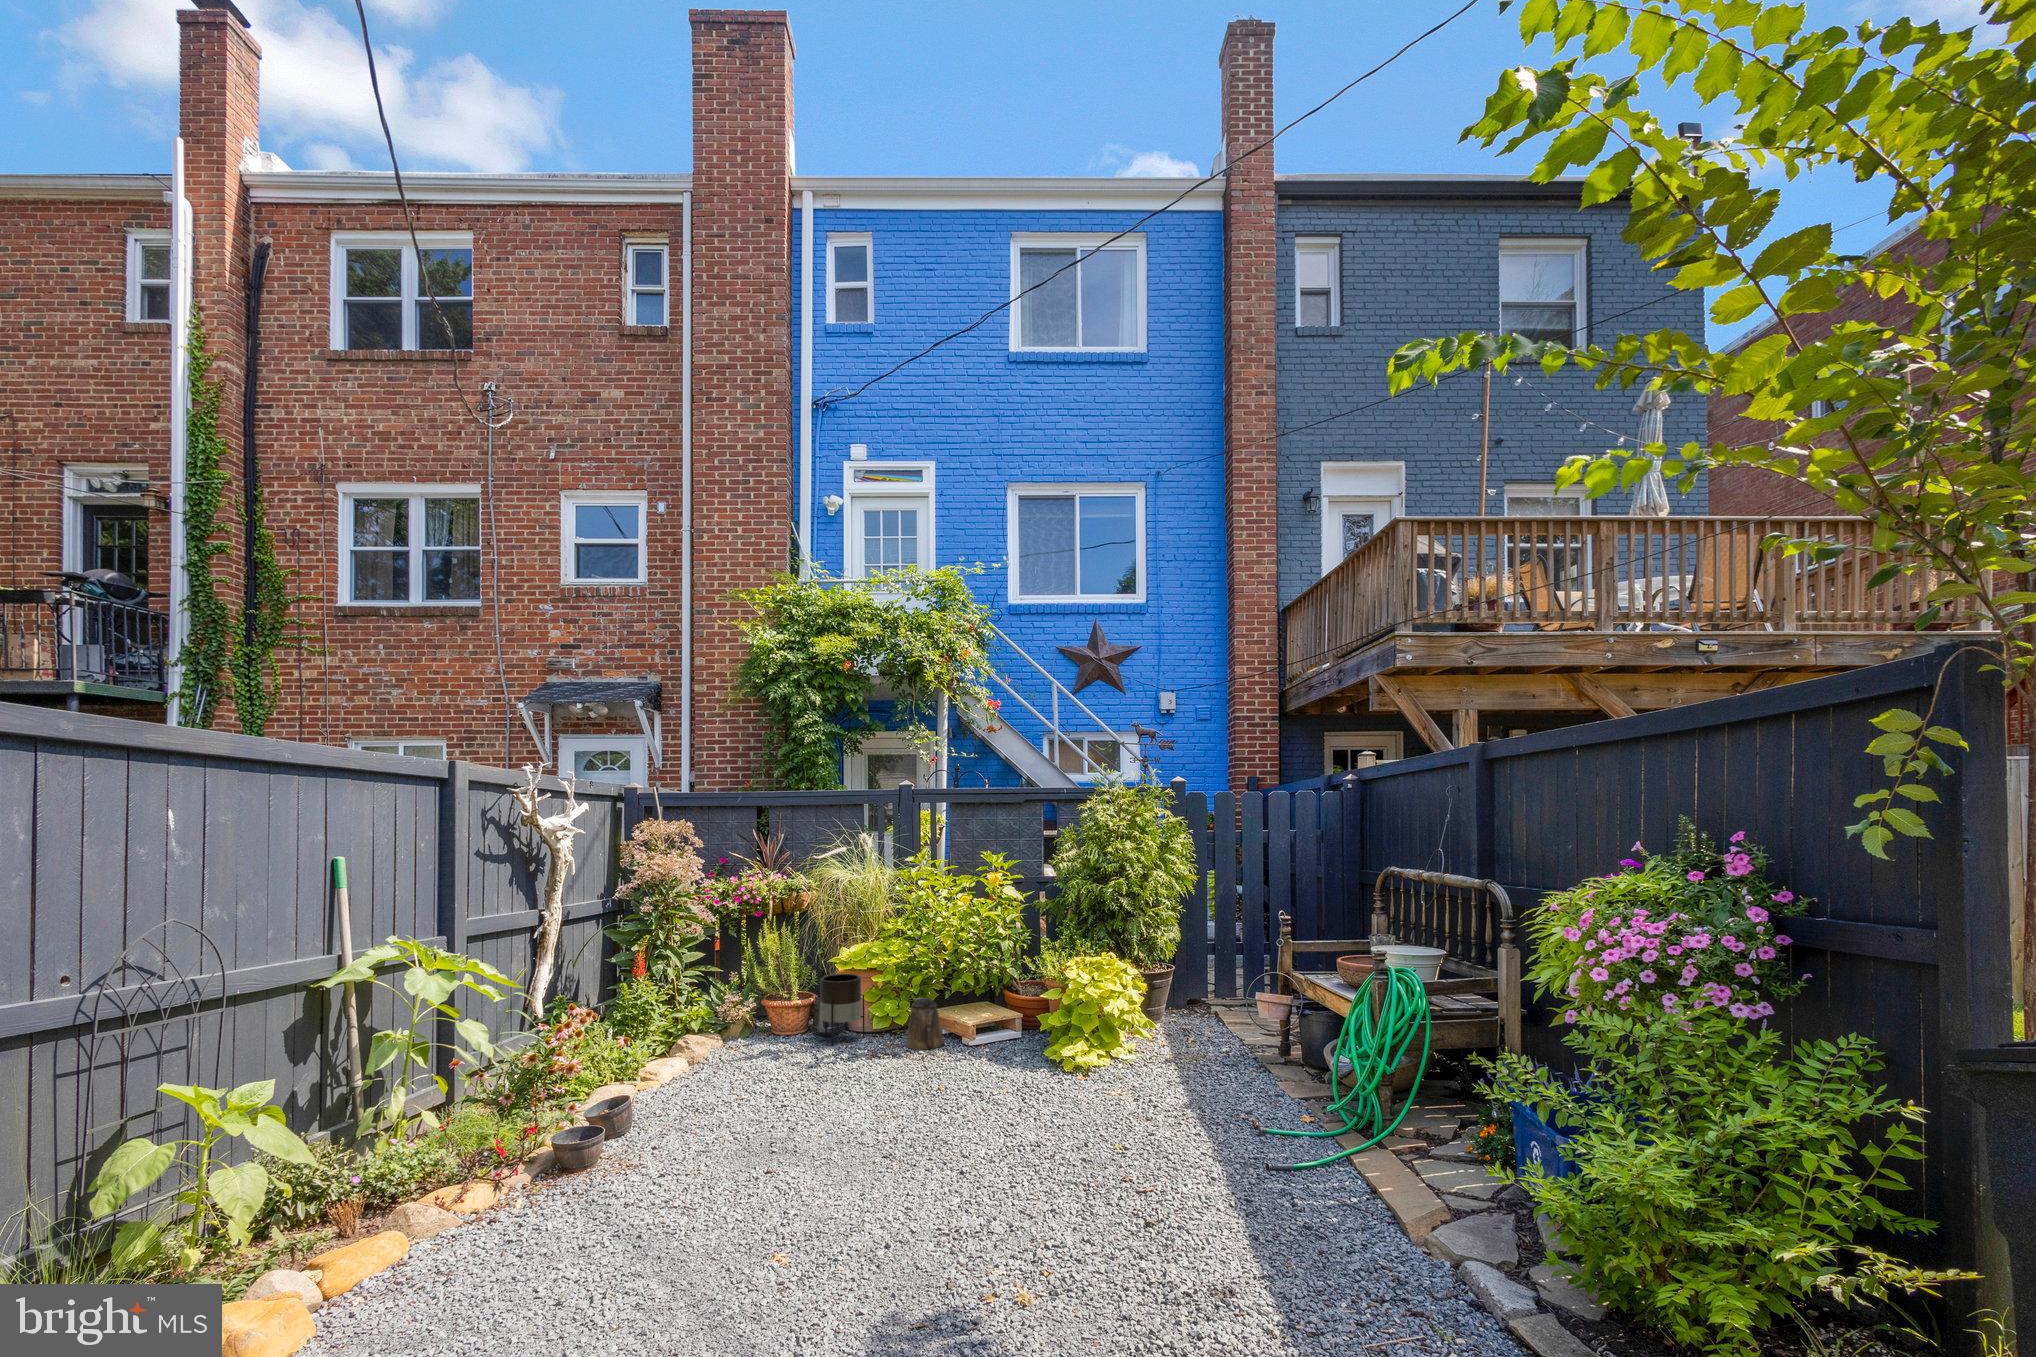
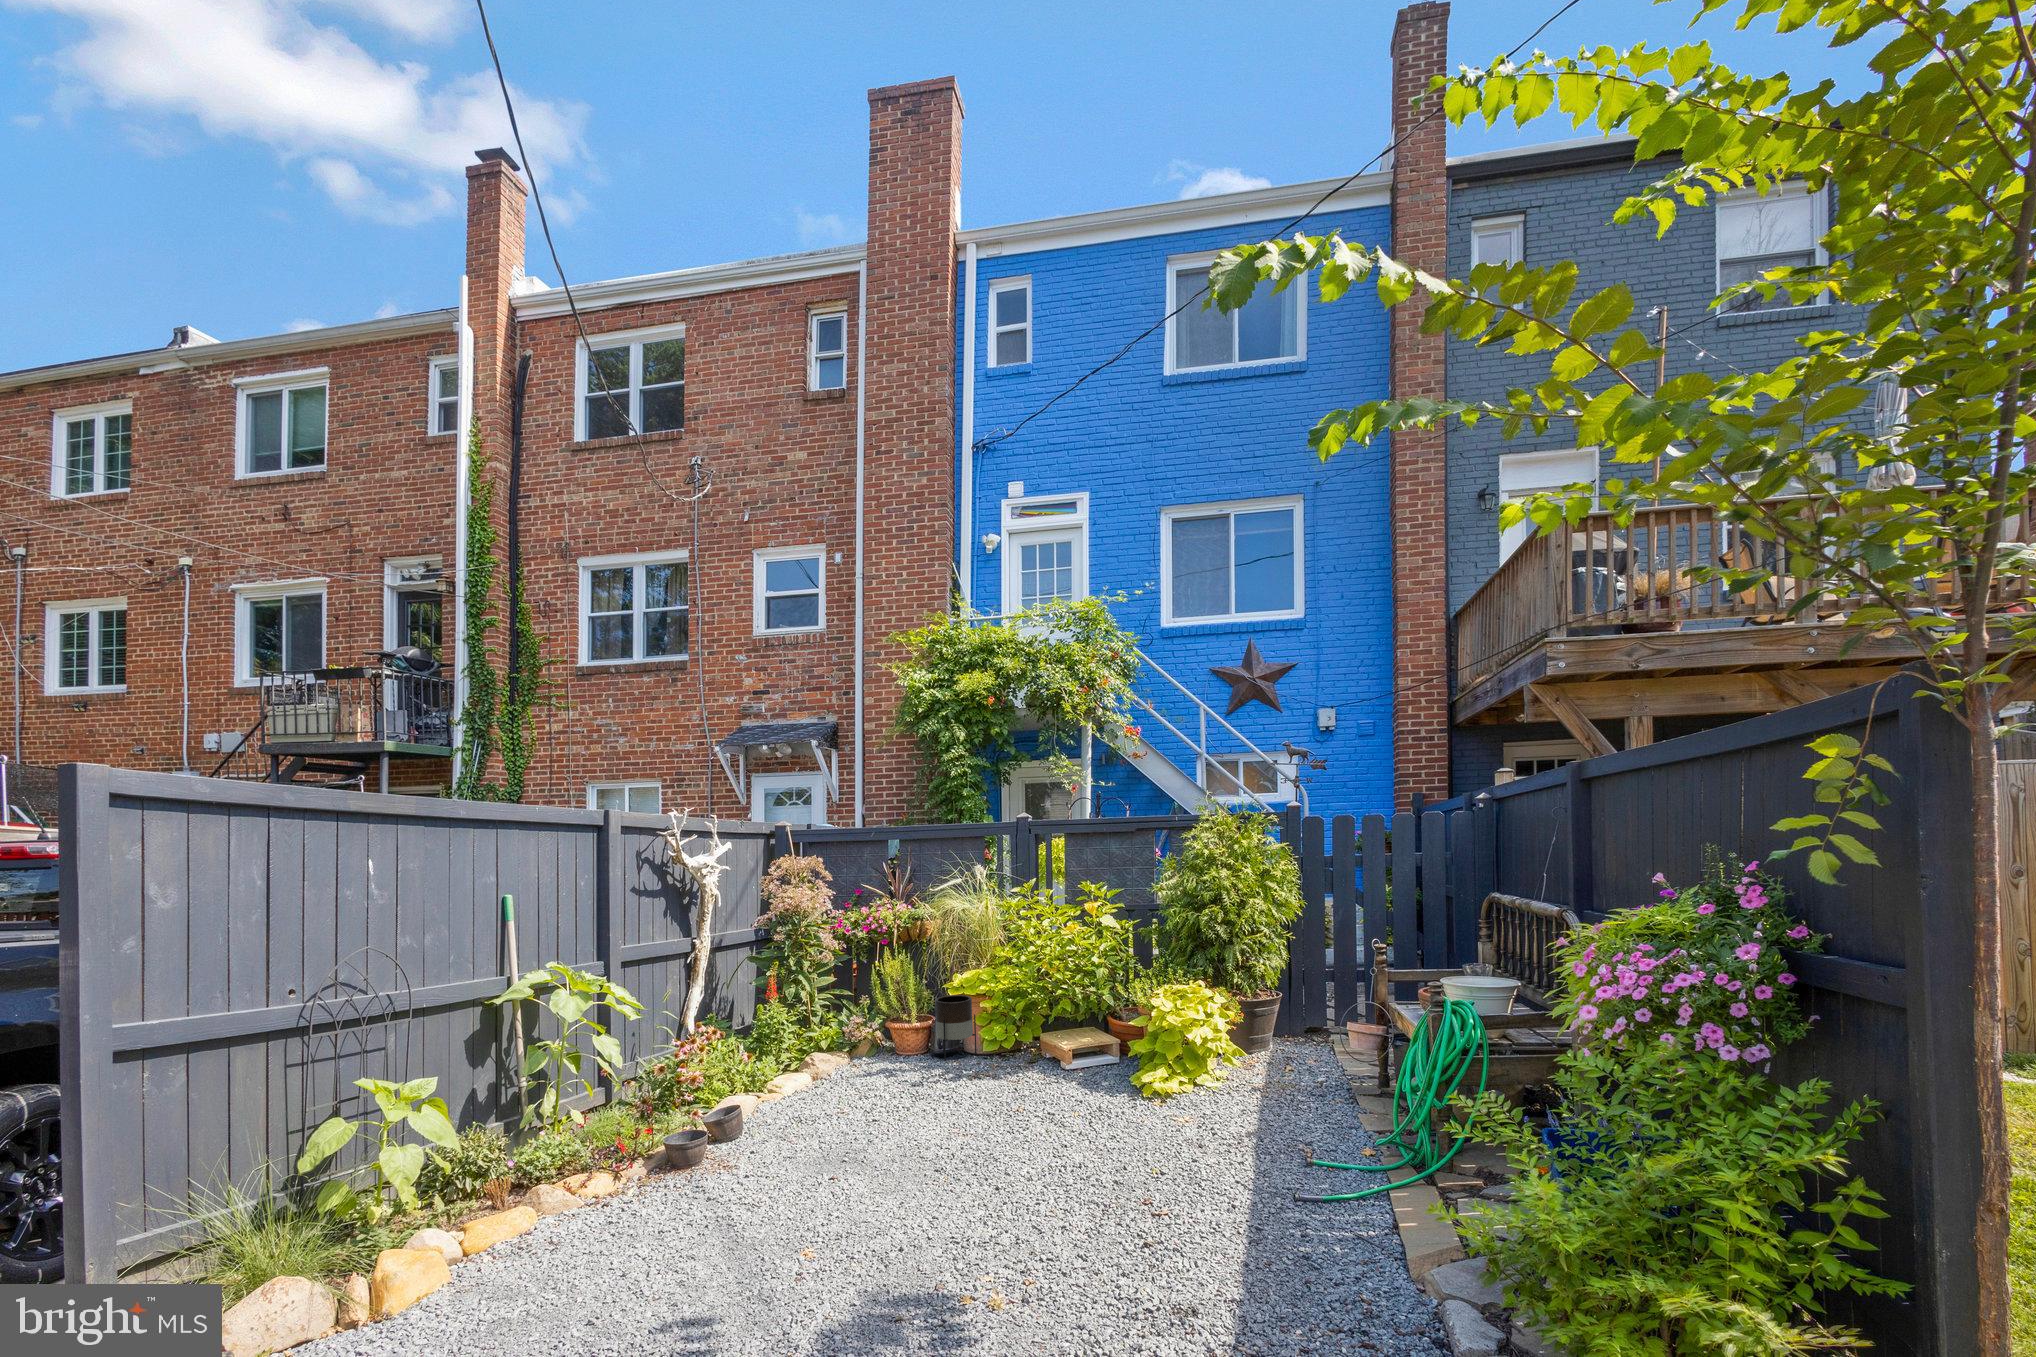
watering can: present [906,998,944,1050] -> none [1009,1019,1045,1068]

